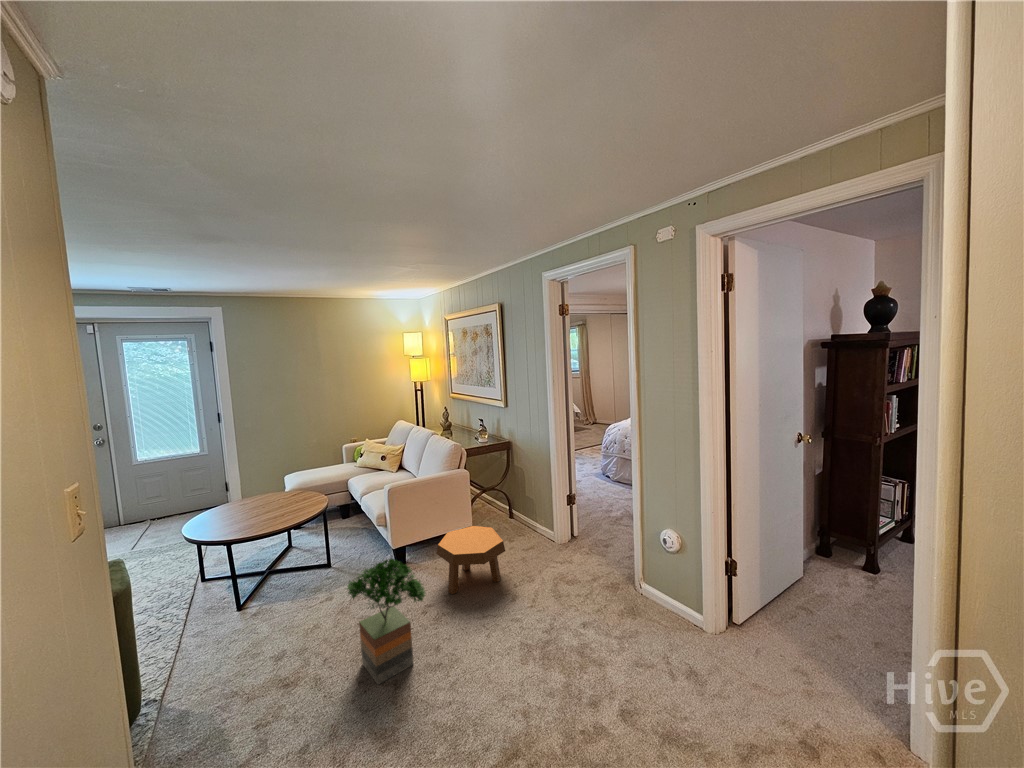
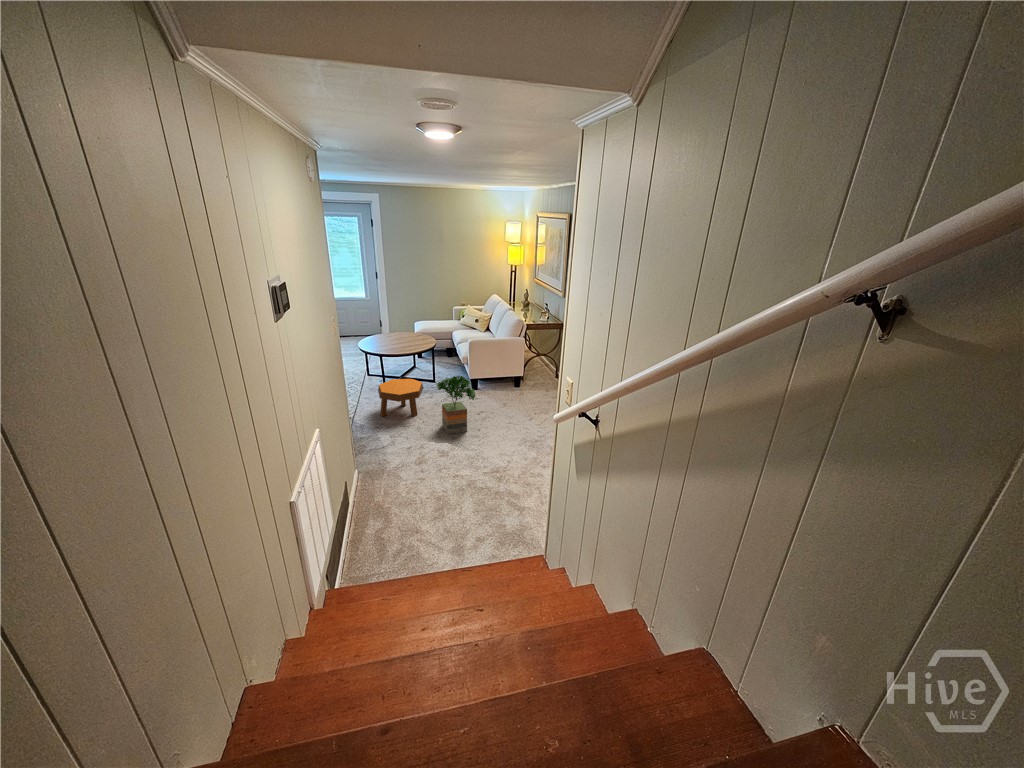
footstool: present [437,526,505,594] -> present [378,379,423,416]

